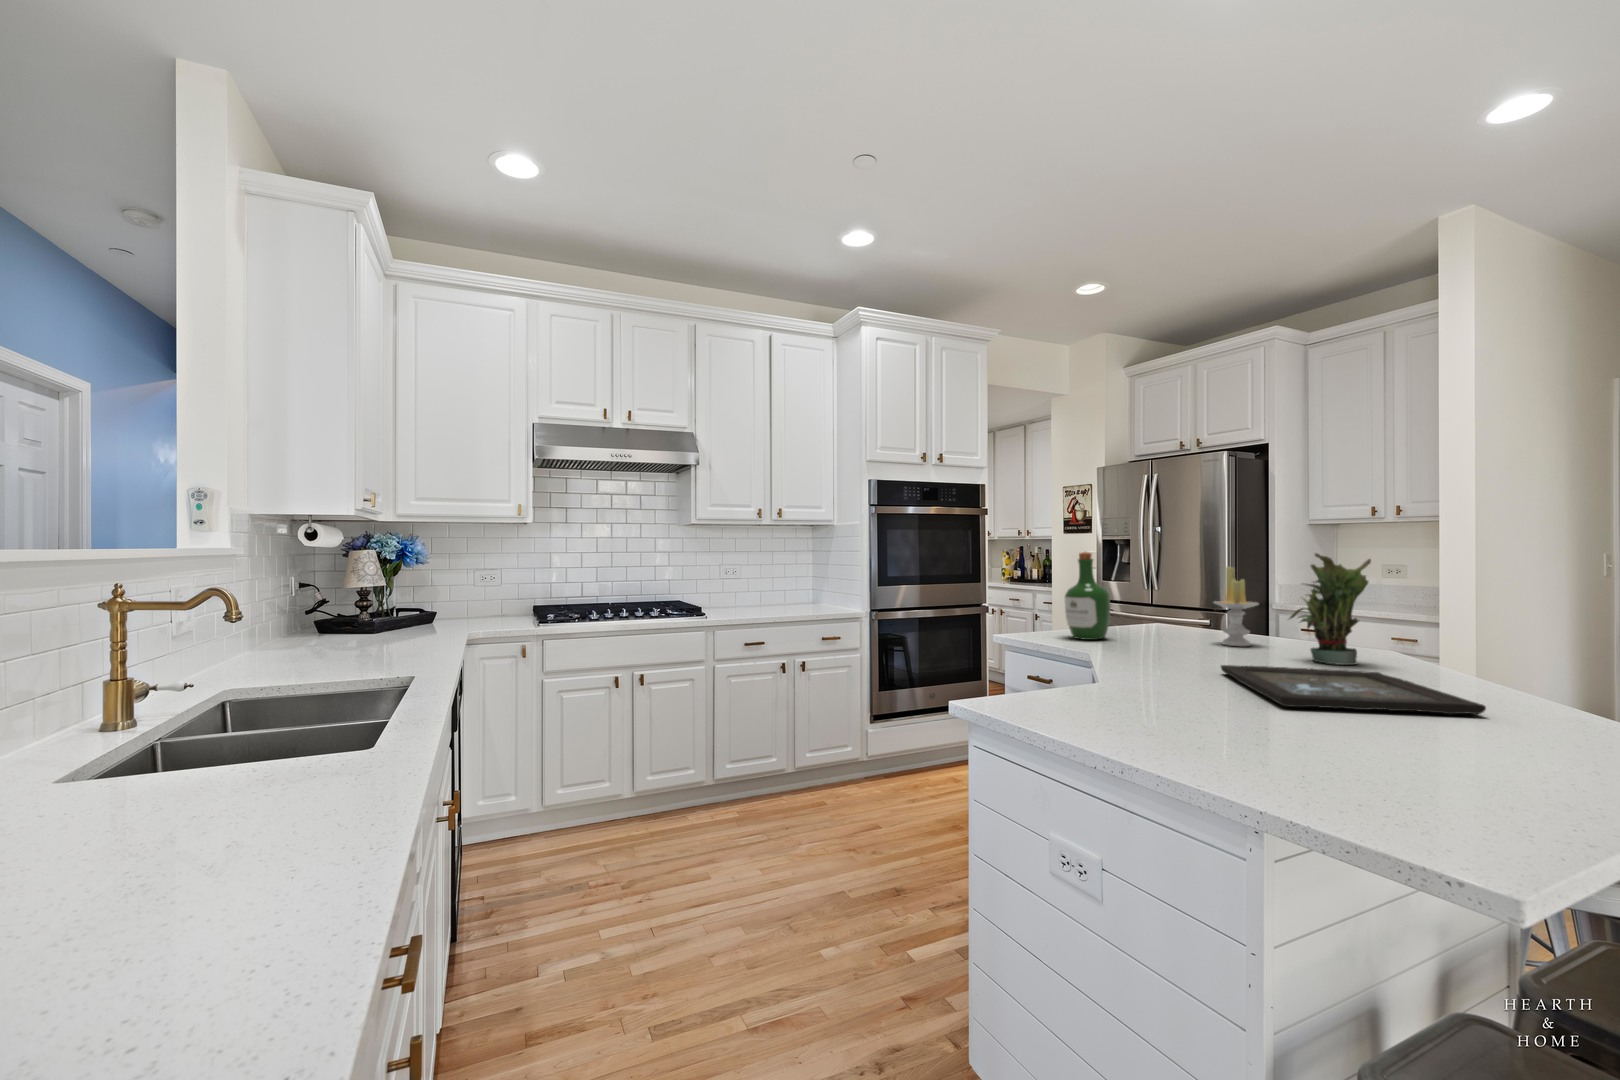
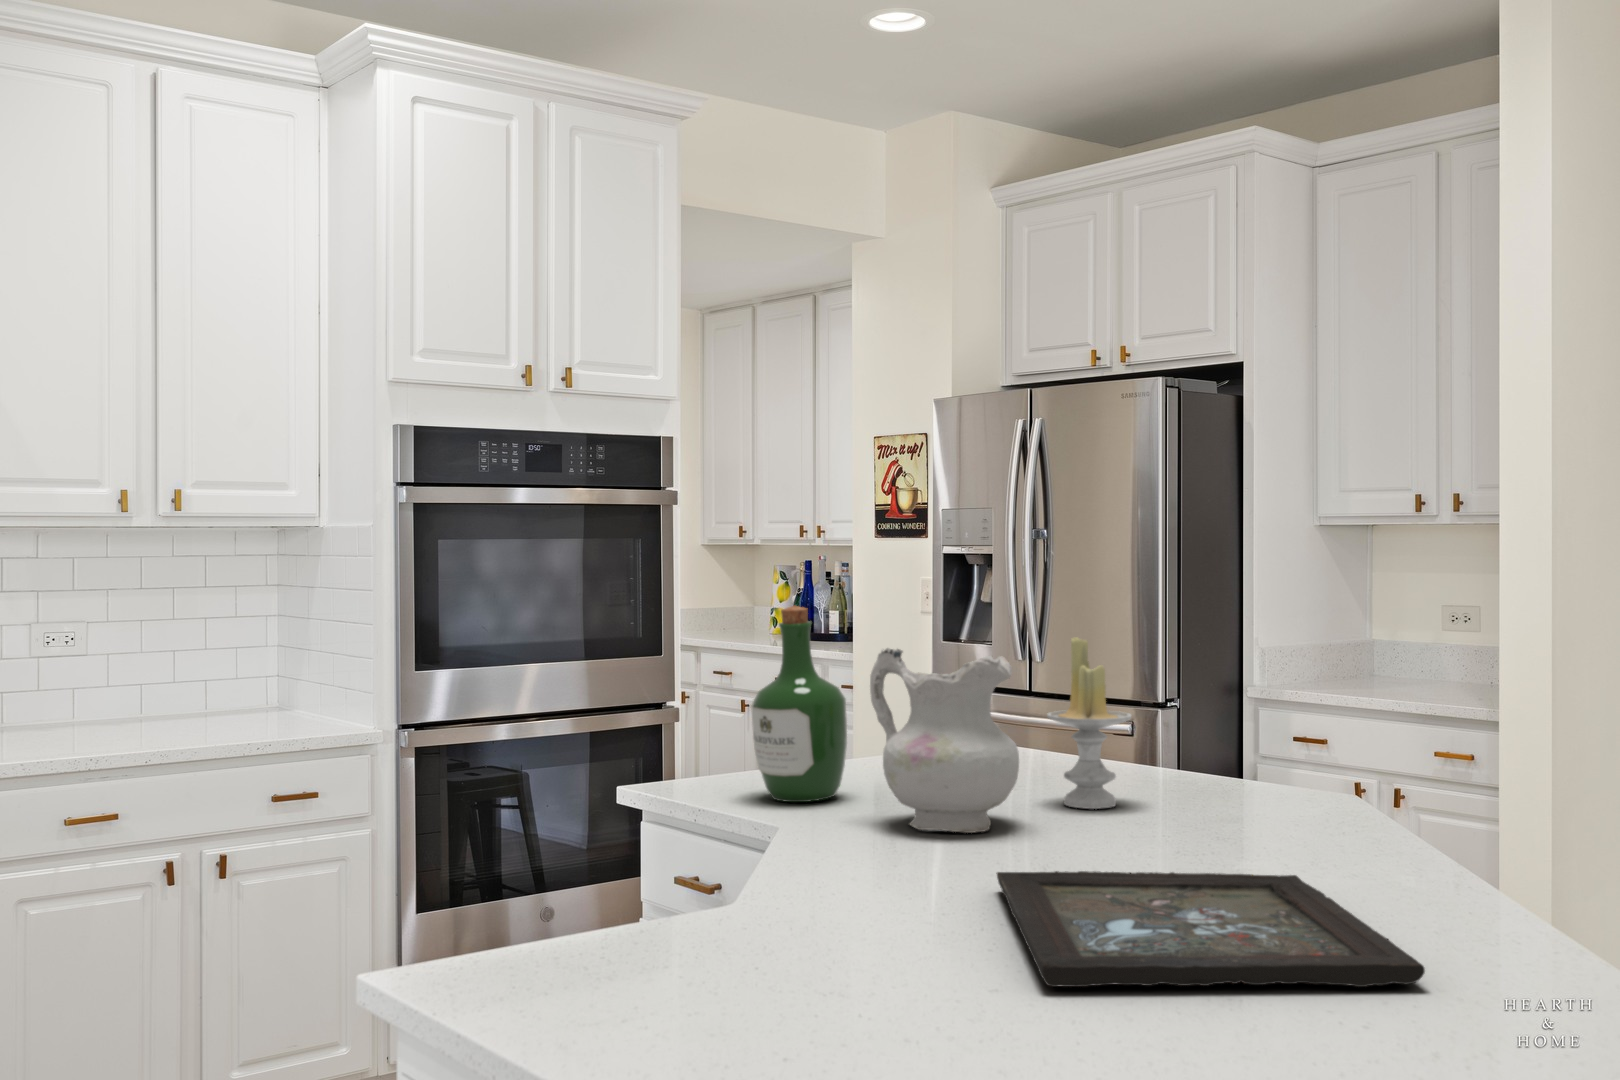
potted plant: present [1290,553,1371,665] -> none [1160,619,1303,853]
ceramic pitcher: none [1130,569,1208,653] -> present [870,648,1019,833]

